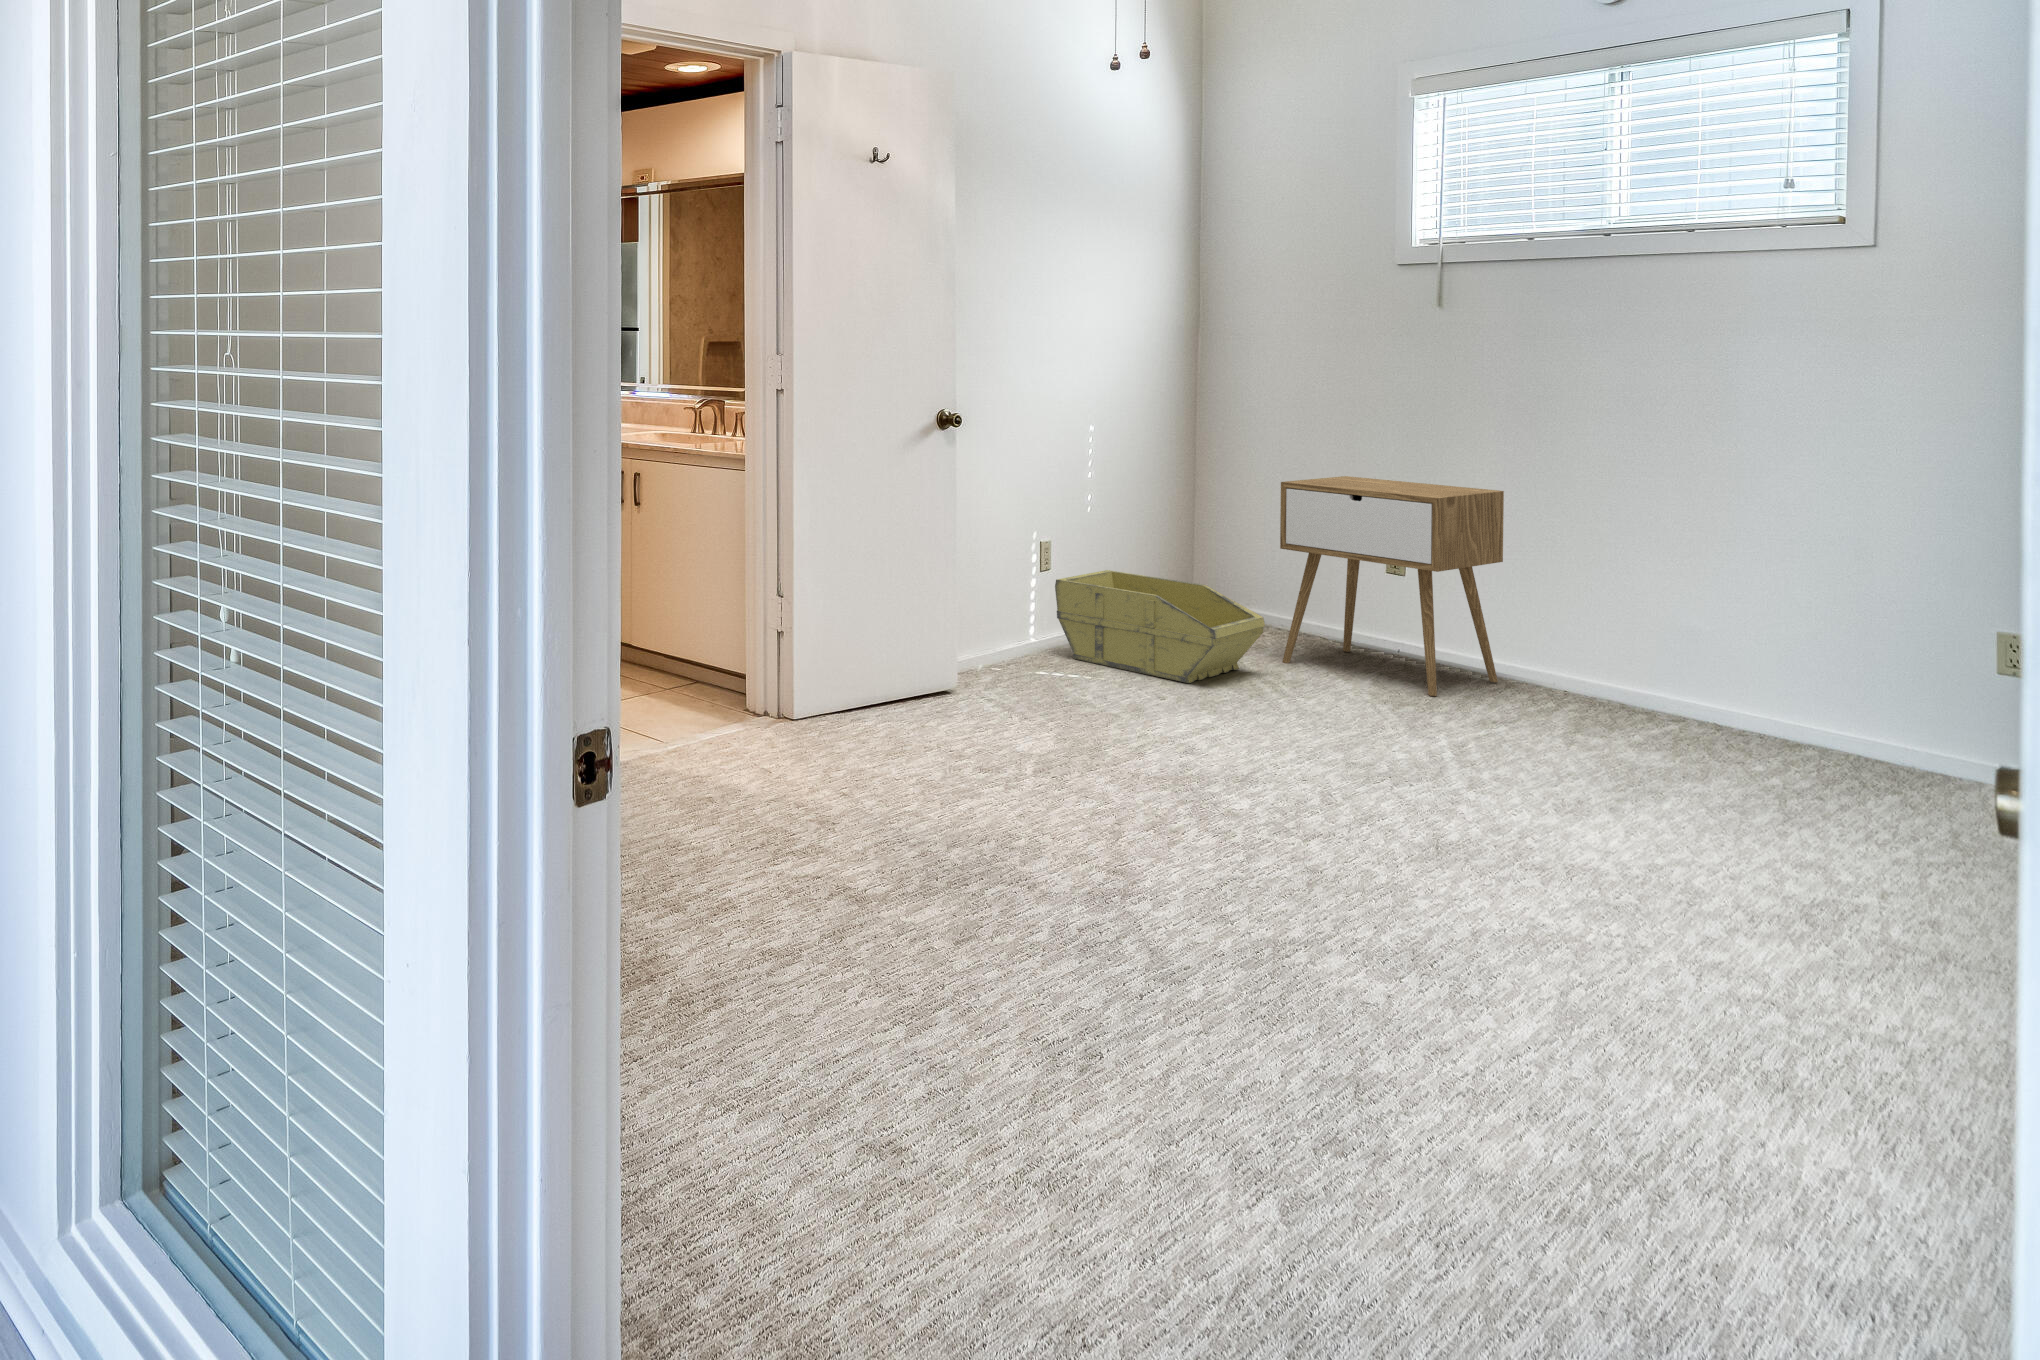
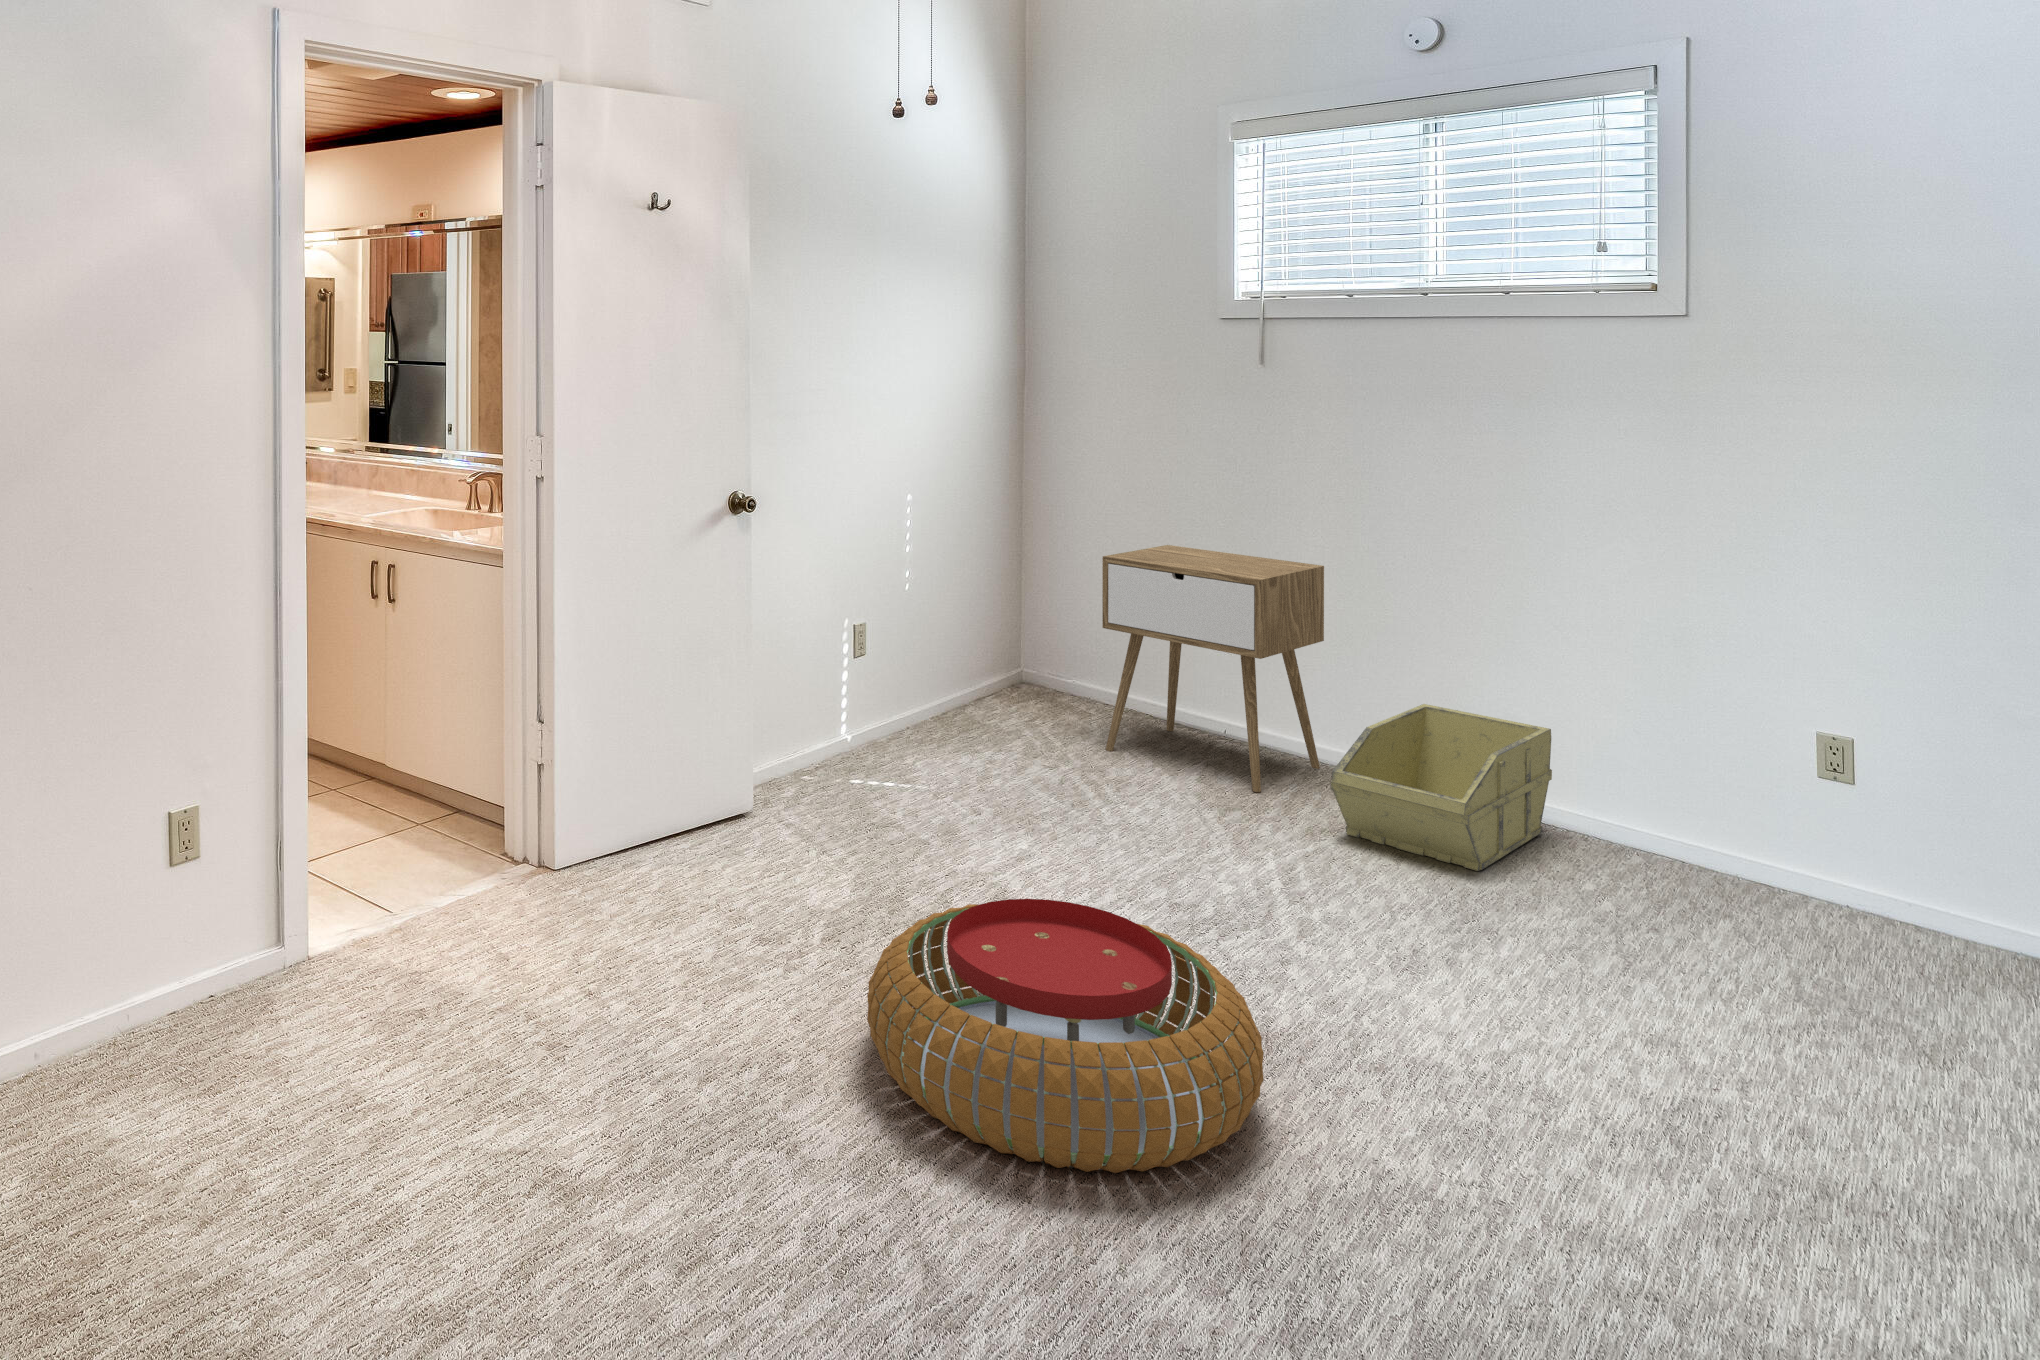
storage bin: present [1055,570,1265,683] -> present [1331,704,1552,871]
pouf: none [1078,723,1428,914] -> present [867,899,1264,1173]

